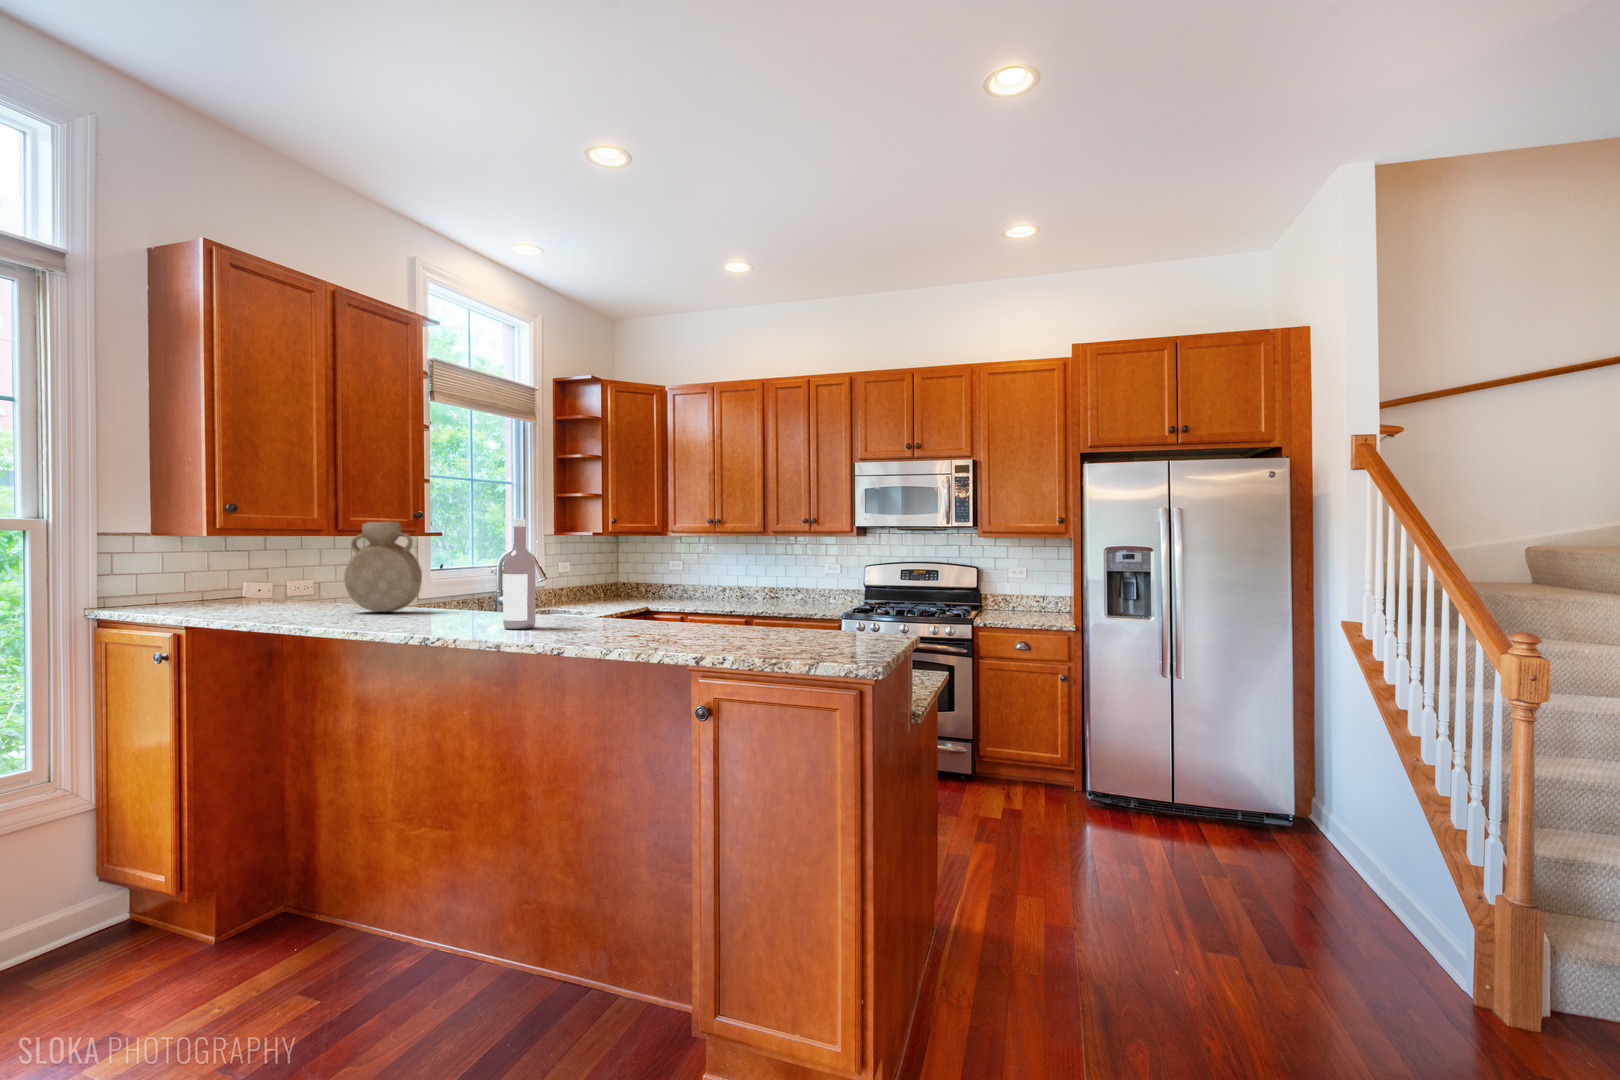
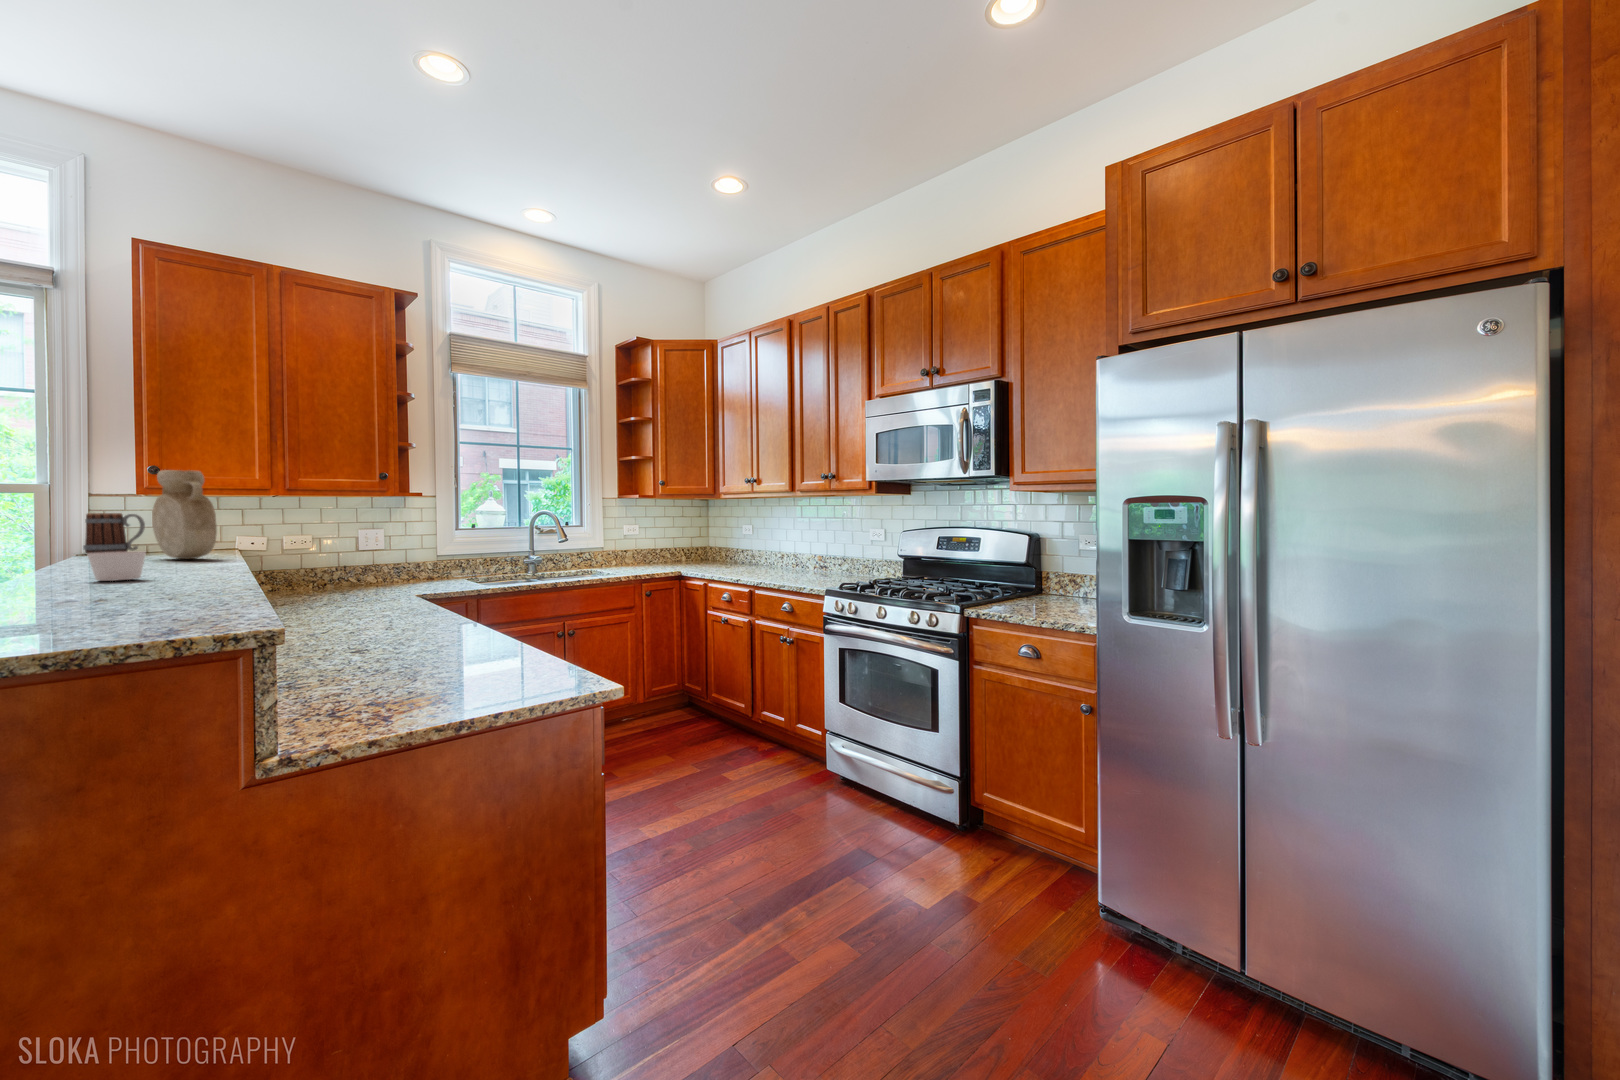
wine bottle: present [503,519,535,629] -> none [19,449,78,580]
mug: none [178,565,242,613] -> present [83,513,145,554]
candle: none [561,602,595,627] -> present [87,551,145,581]

